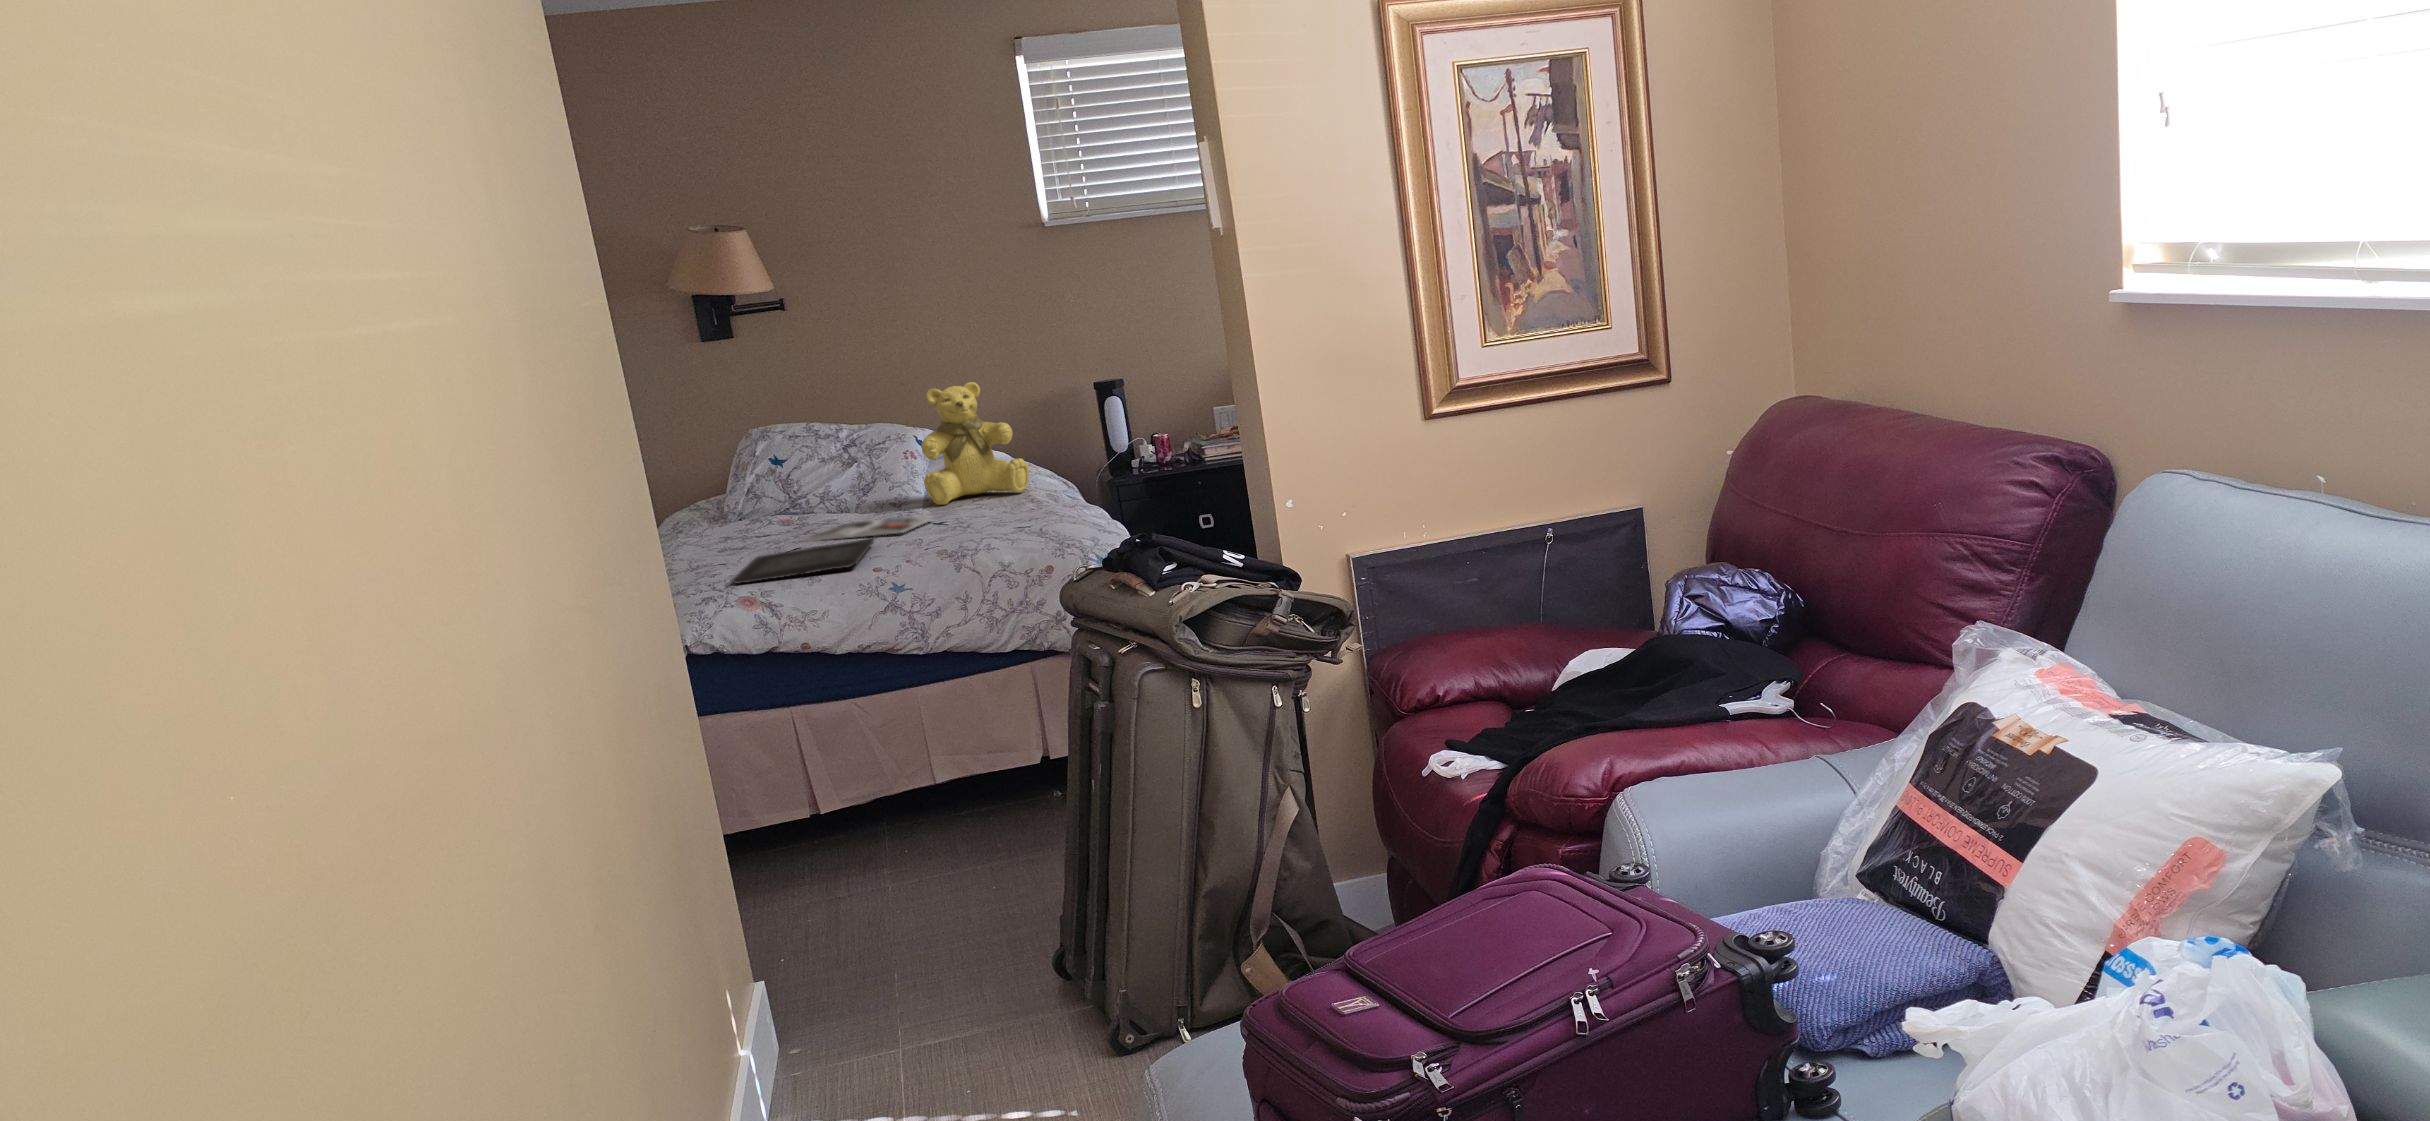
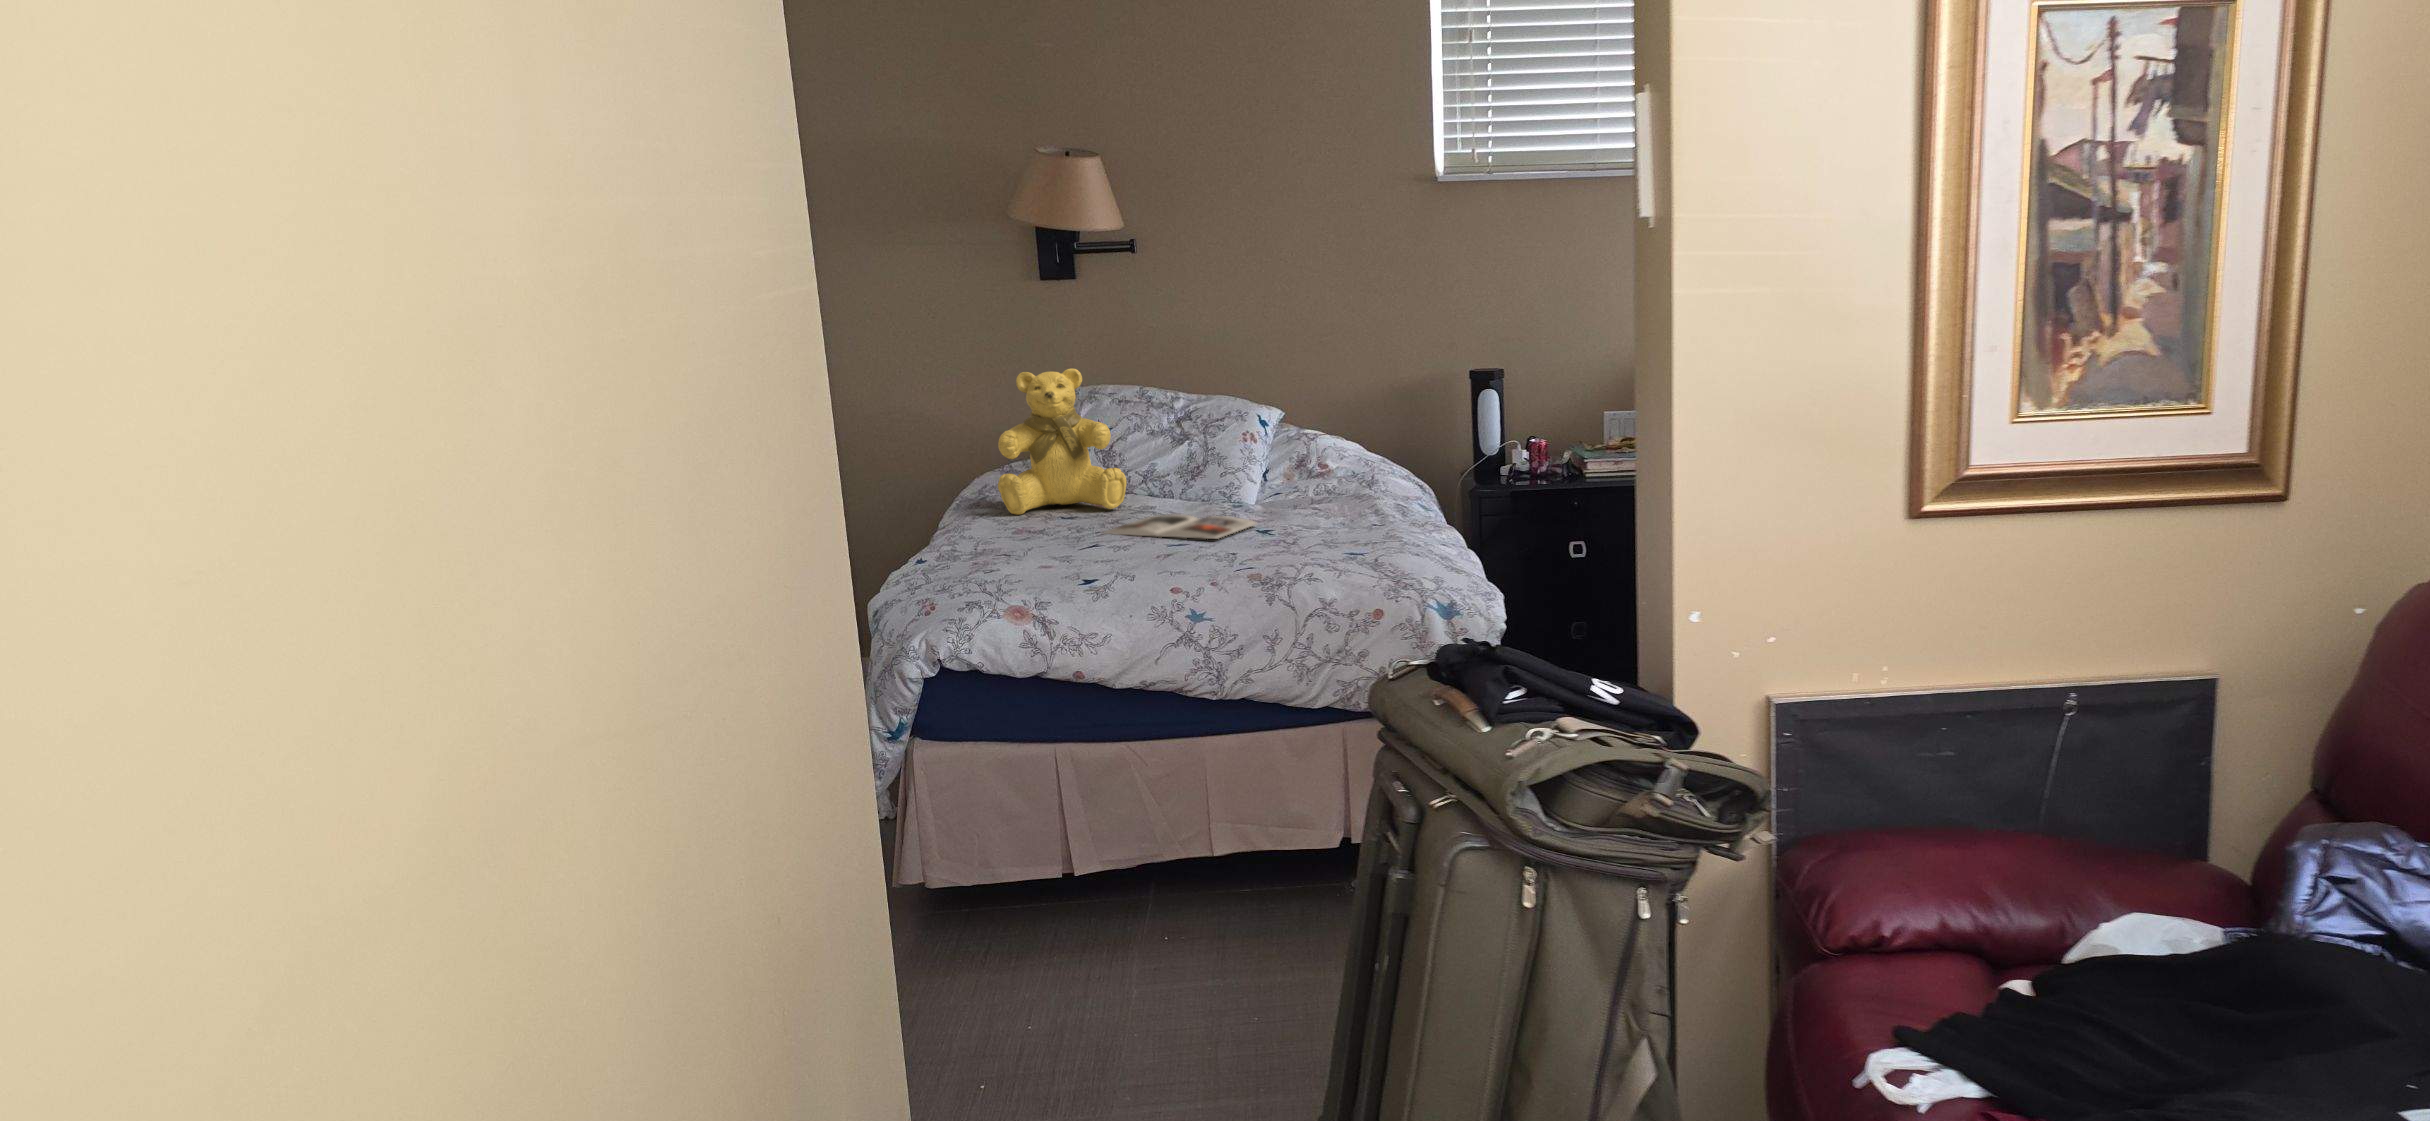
teddy bear: present [922,382,1029,505] -> present [998,369,1127,515]
tray: present [733,538,874,583] -> none [1005,543,1181,585]

